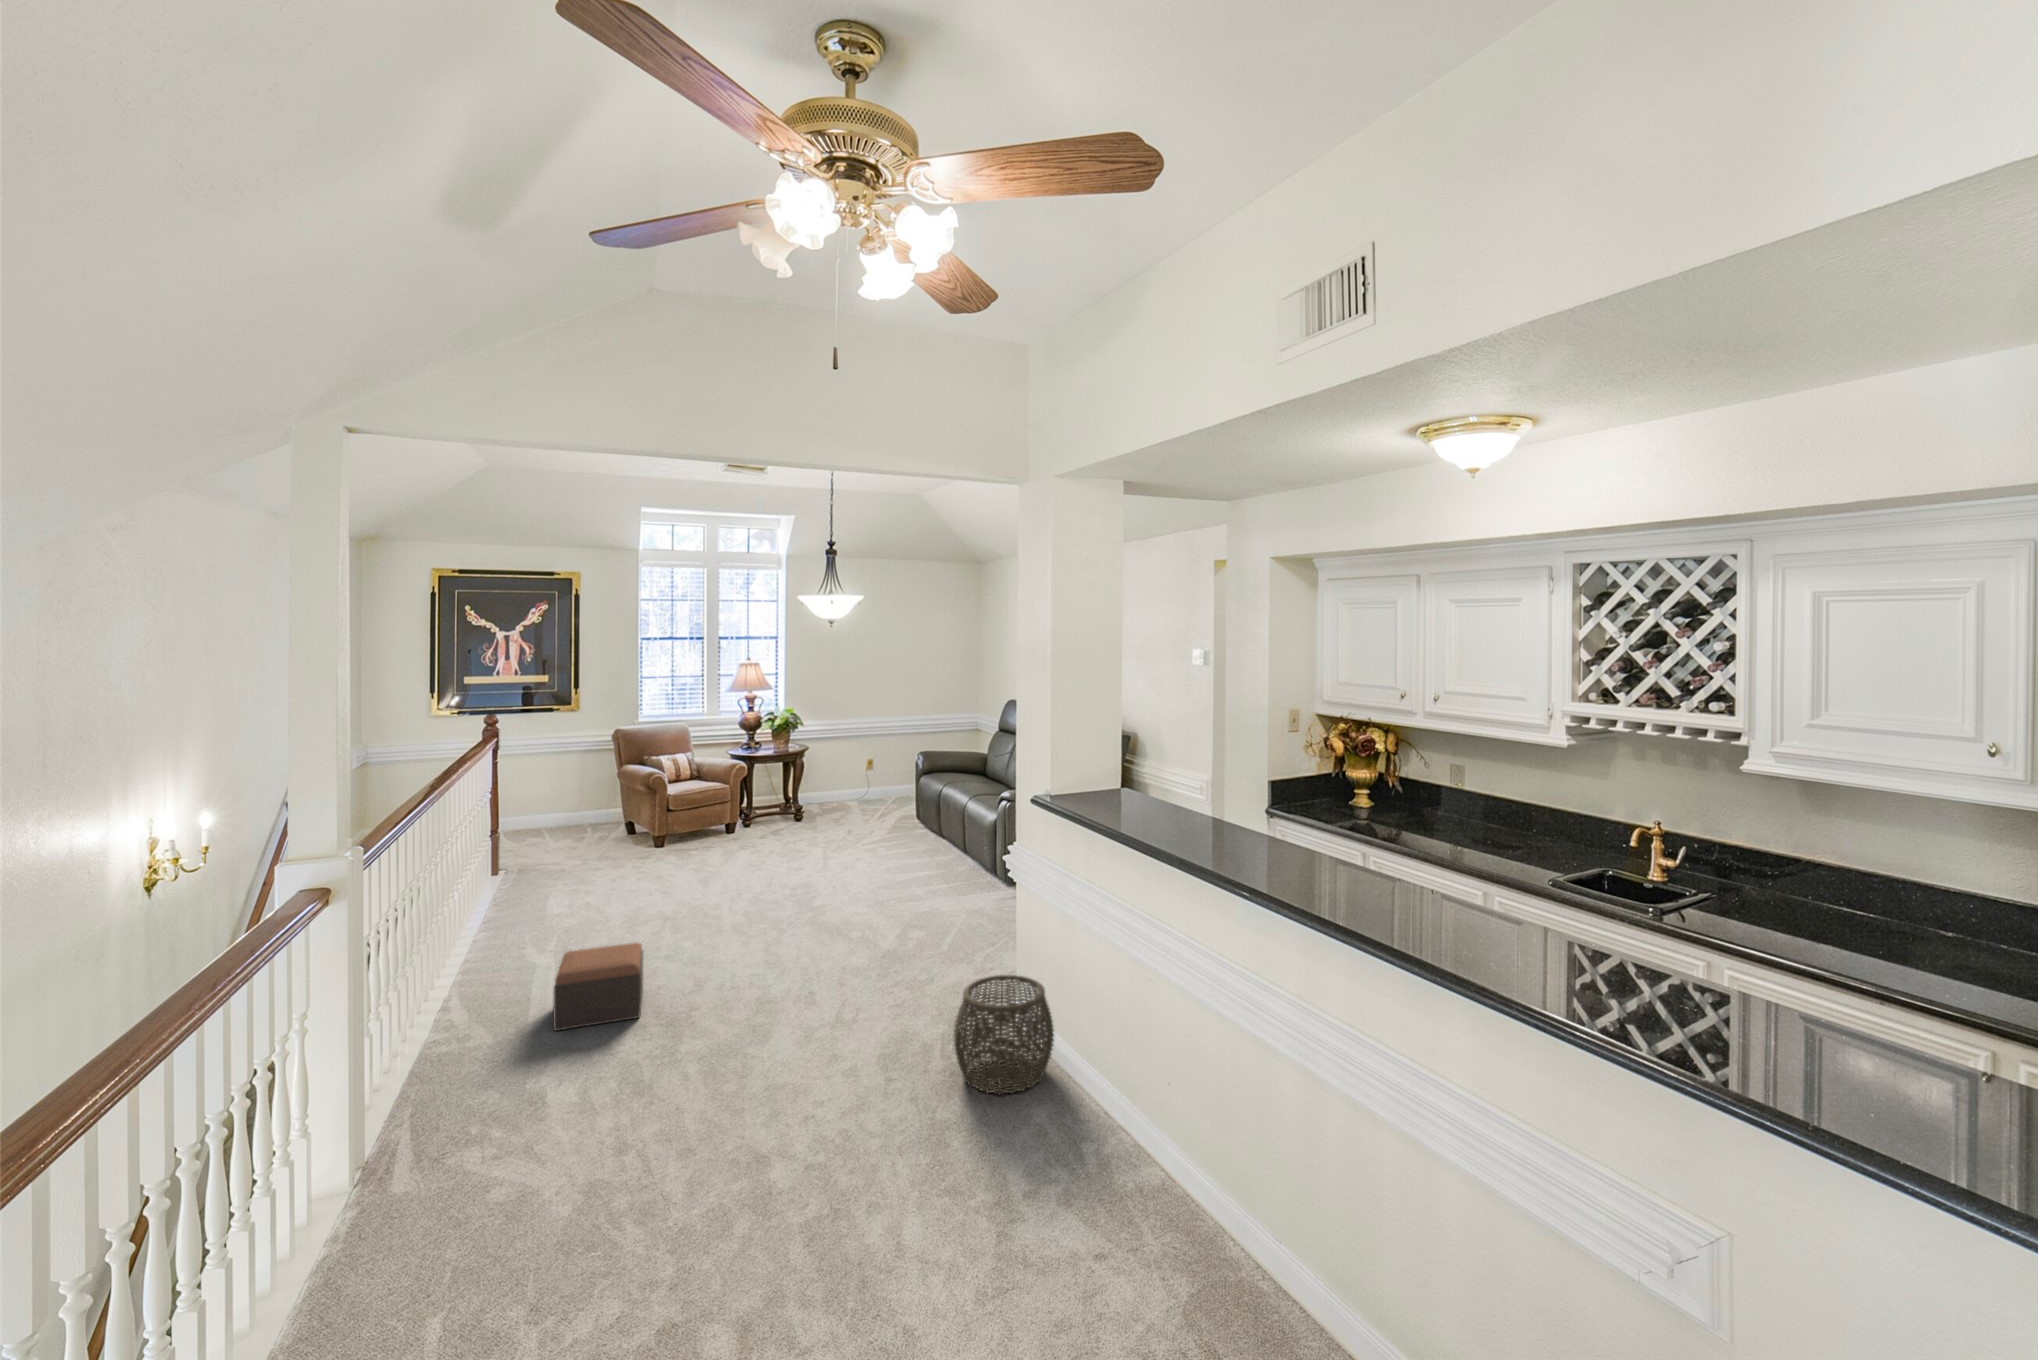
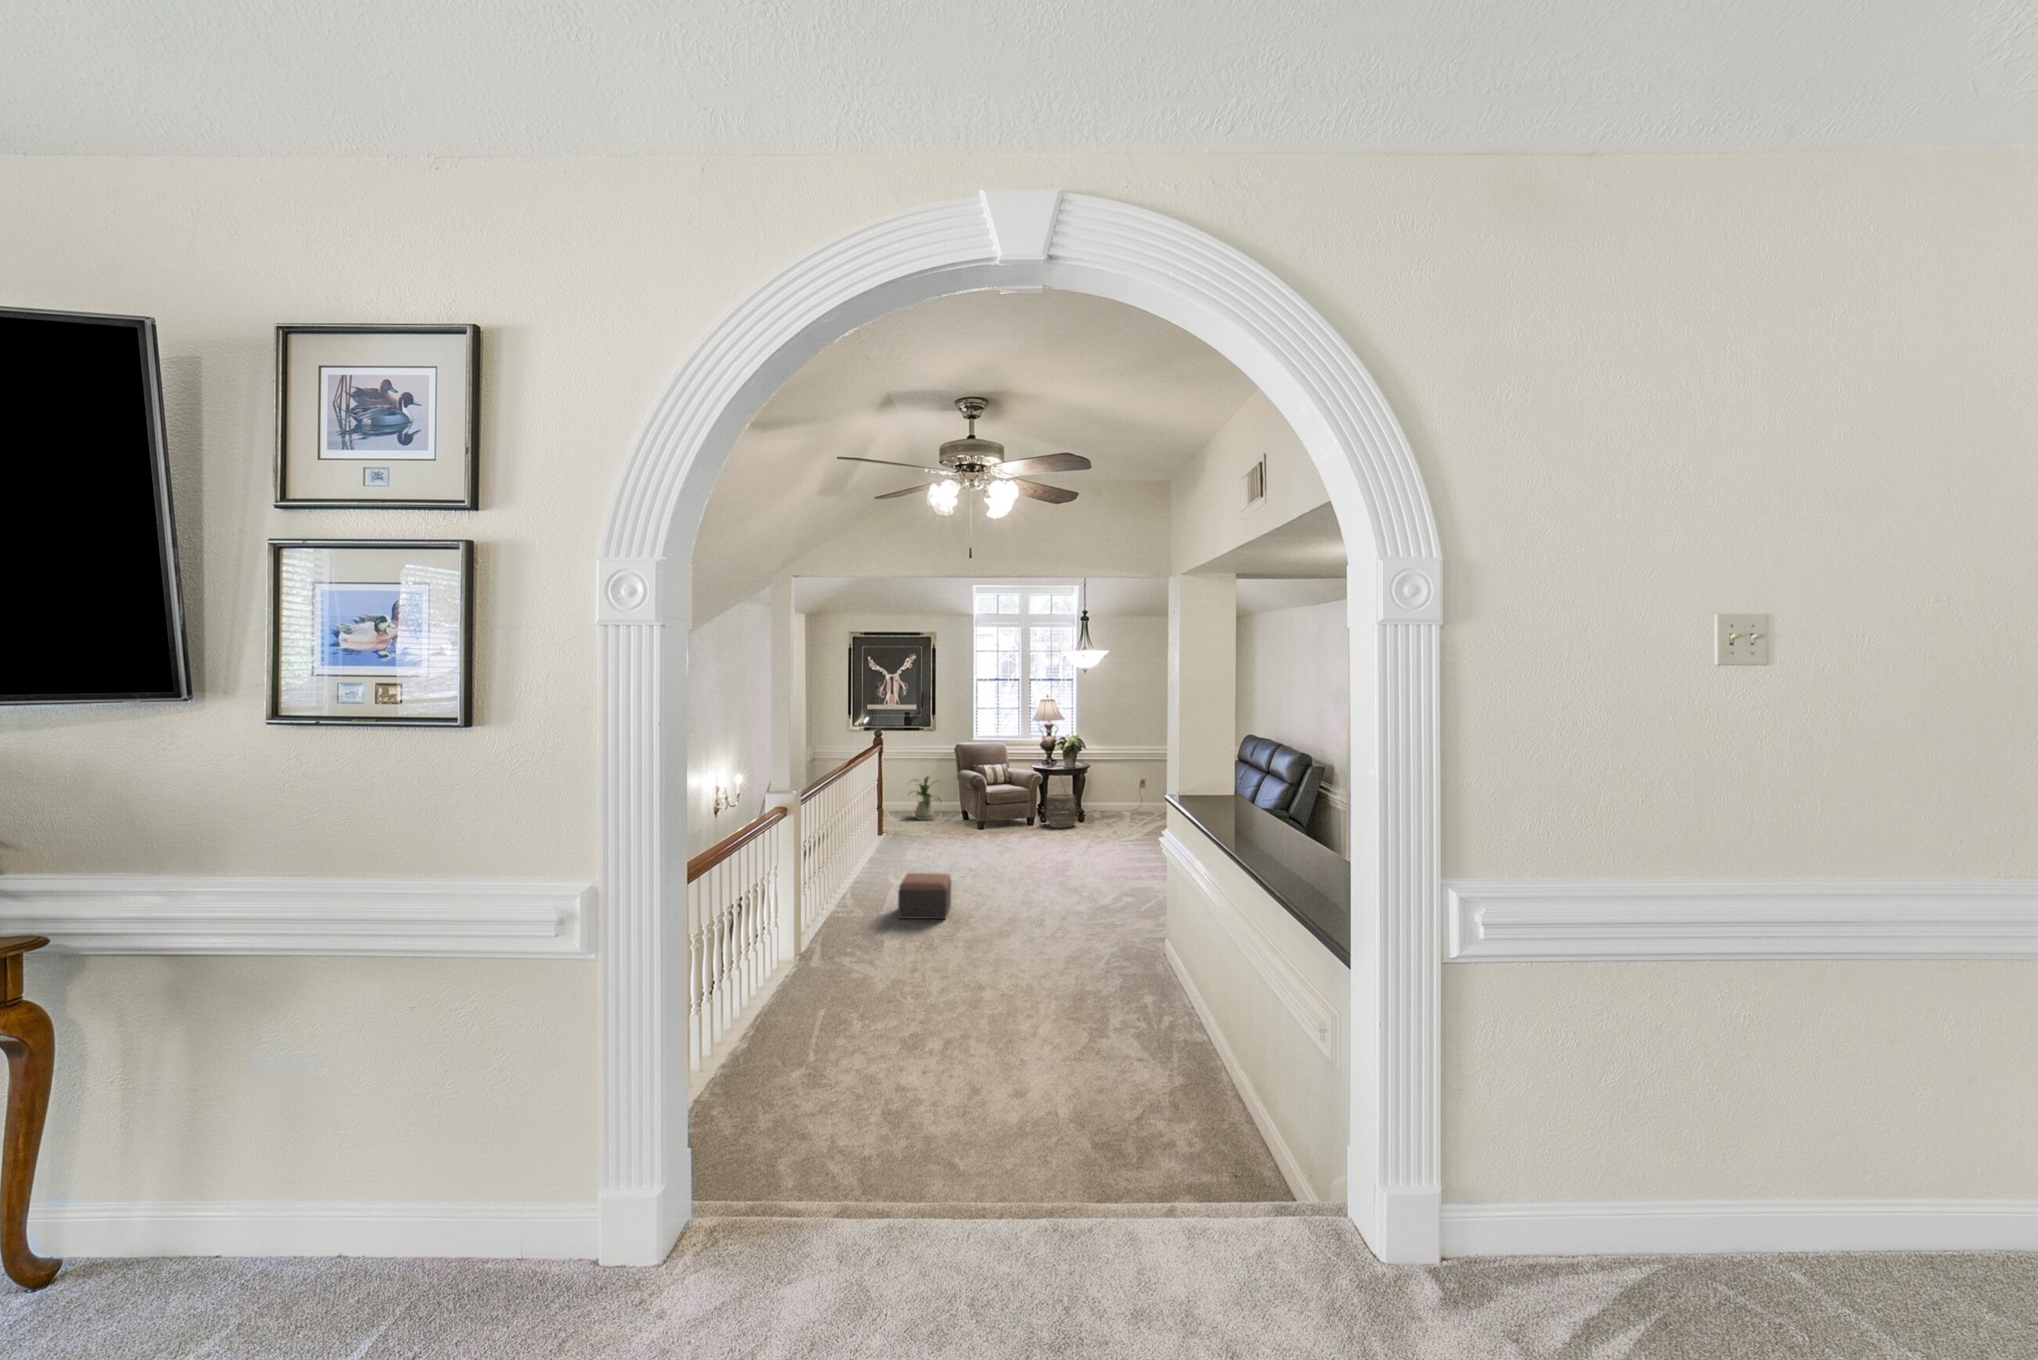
house plant: none [534,775,599,838] -> present [915,776,941,820]
woven basket: present [953,975,1054,1094] -> present [1043,793,1078,827]

